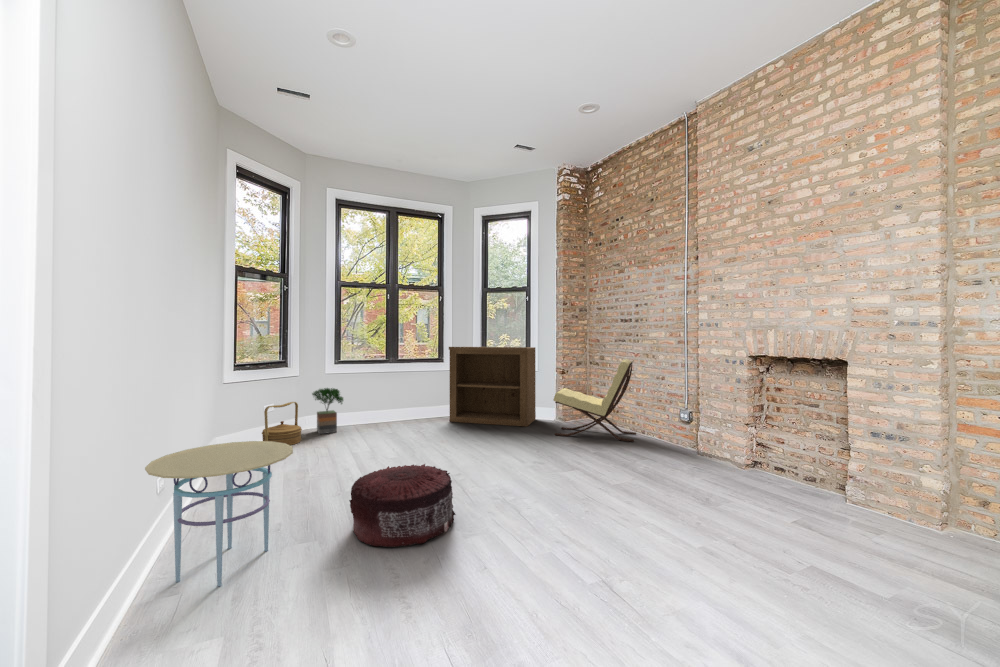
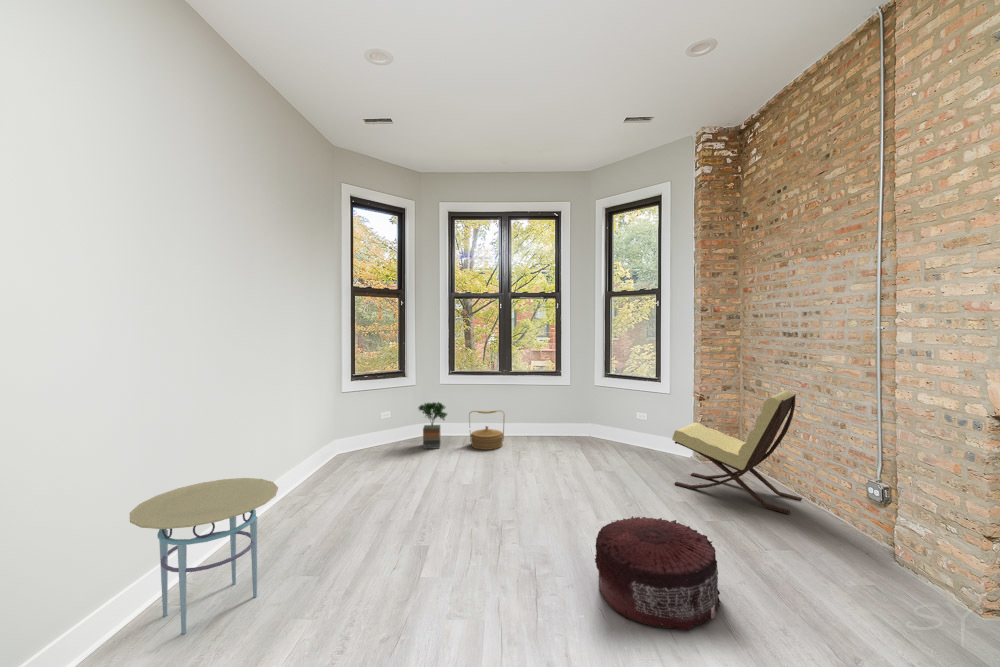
bookshelf: present [449,347,536,426] -> none [558,361,666,465]
woven basket: present [262,402,302,445] -> present [469,410,505,450]
pouf: present [349,464,456,547] -> present [595,516,720,630]

